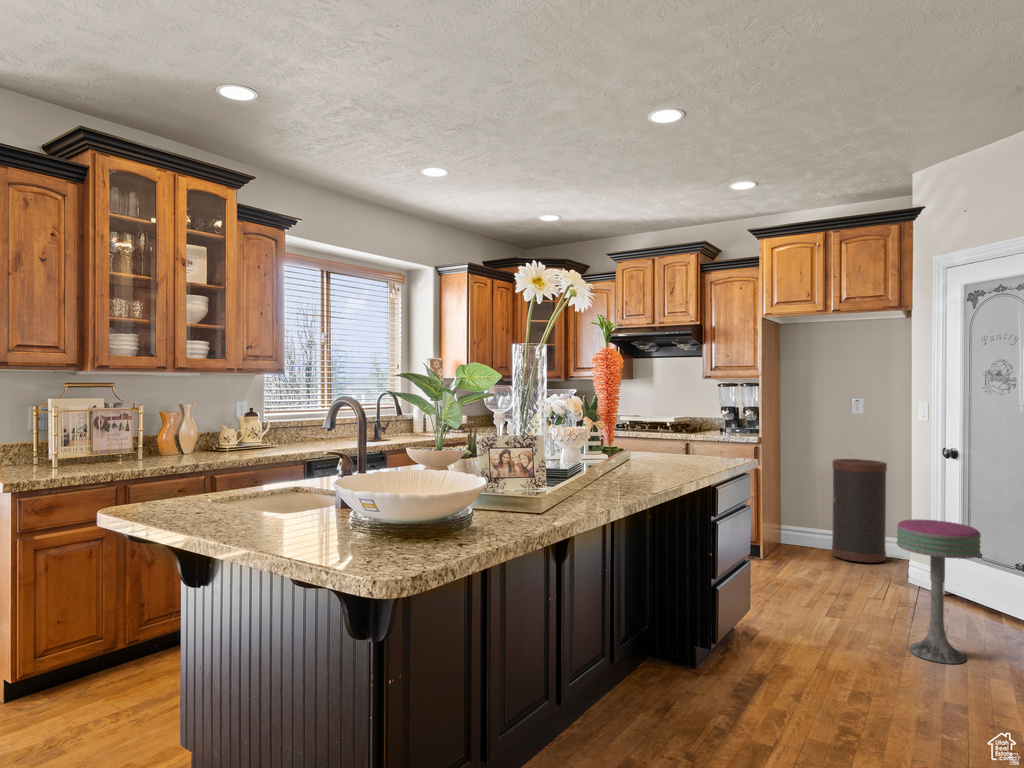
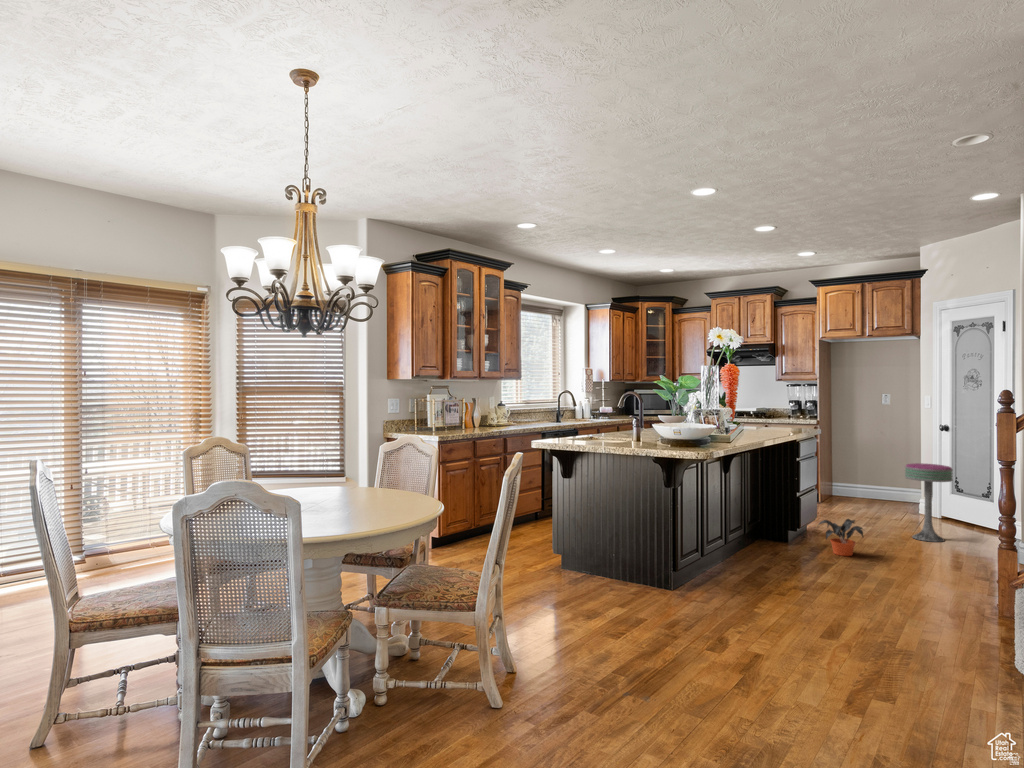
trash can: present [832,459,887,562] -> none [868,436,906,504]
potted plant: none [741,637,832,717] -> present [819,519,863,556]

